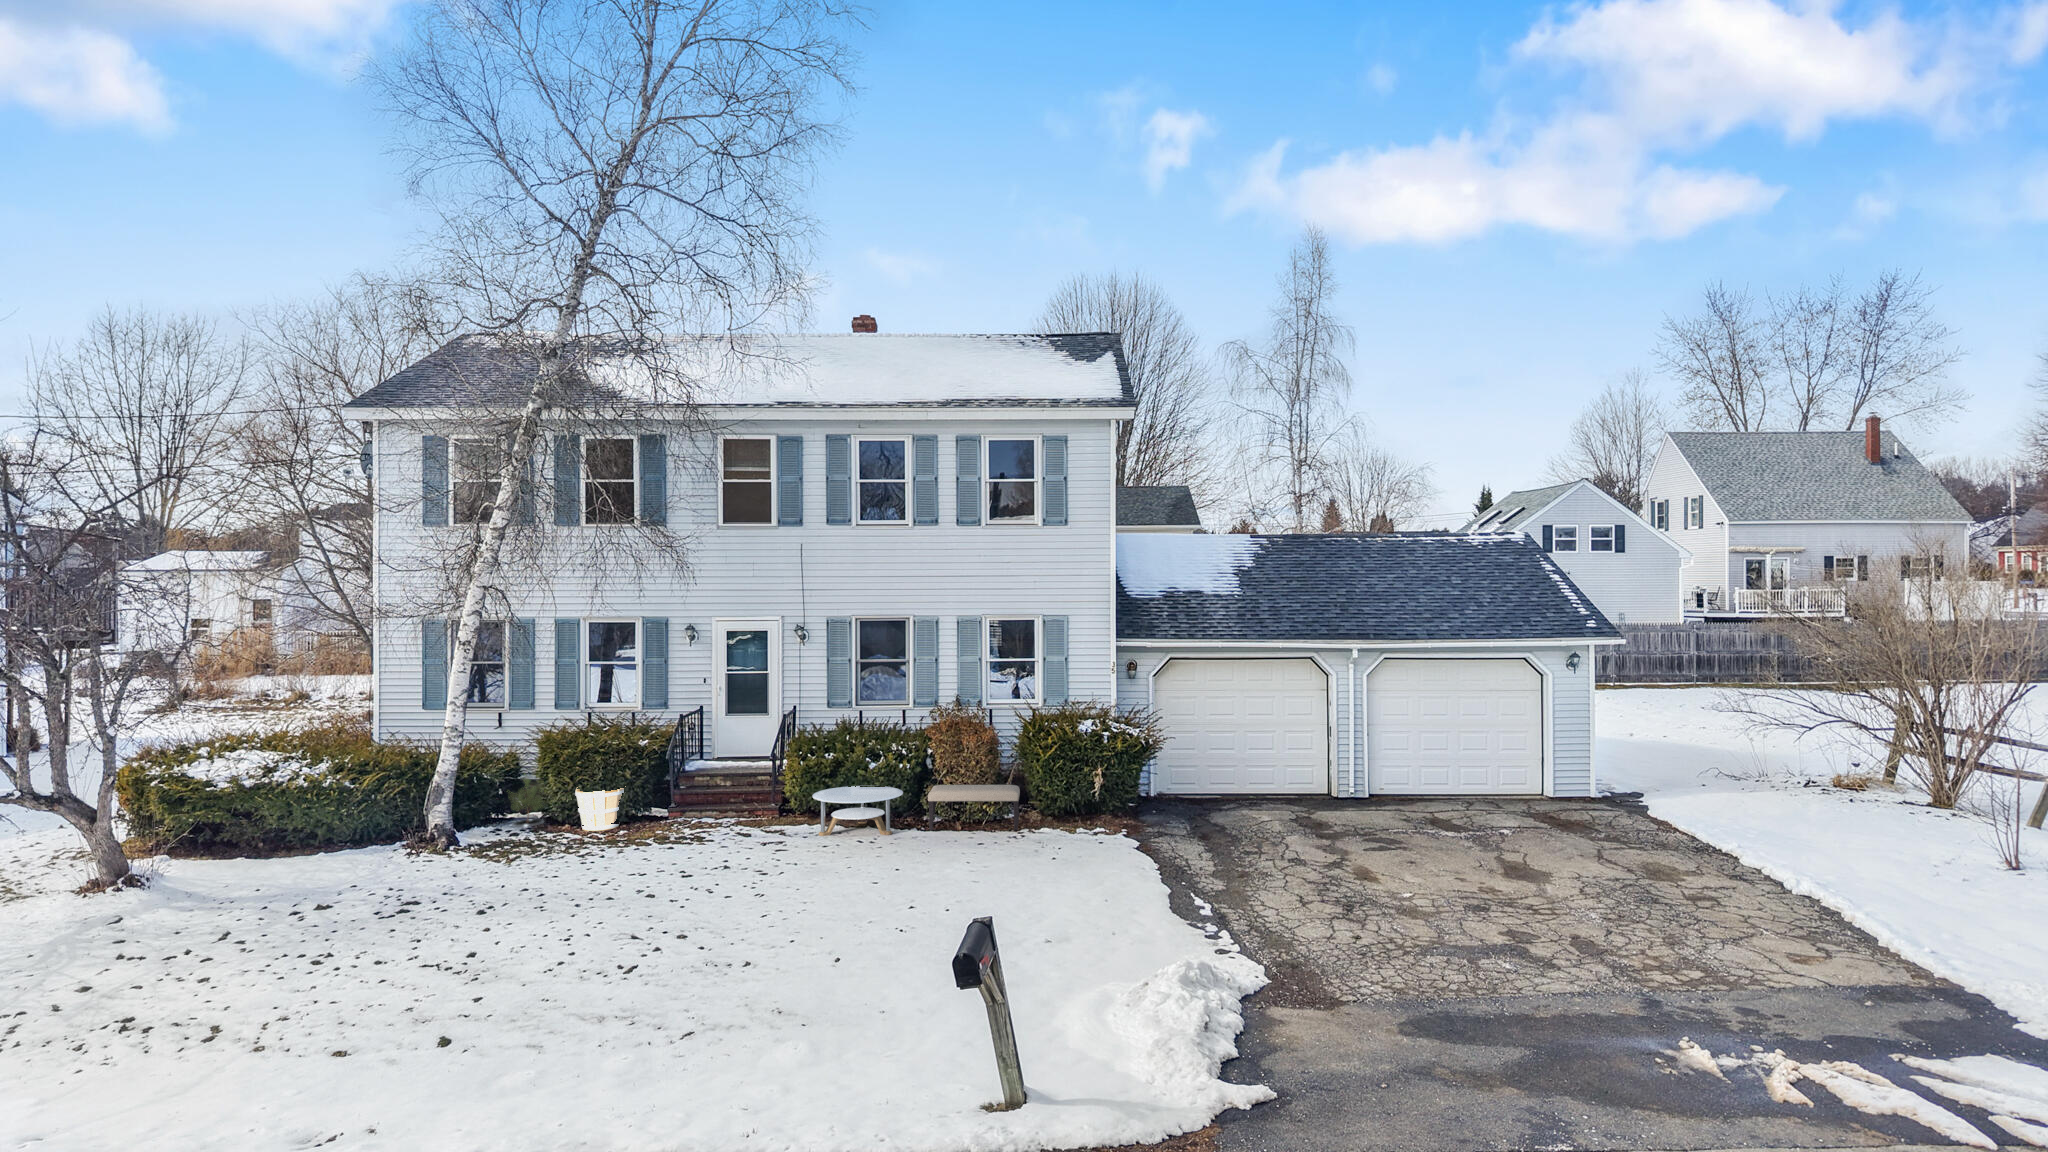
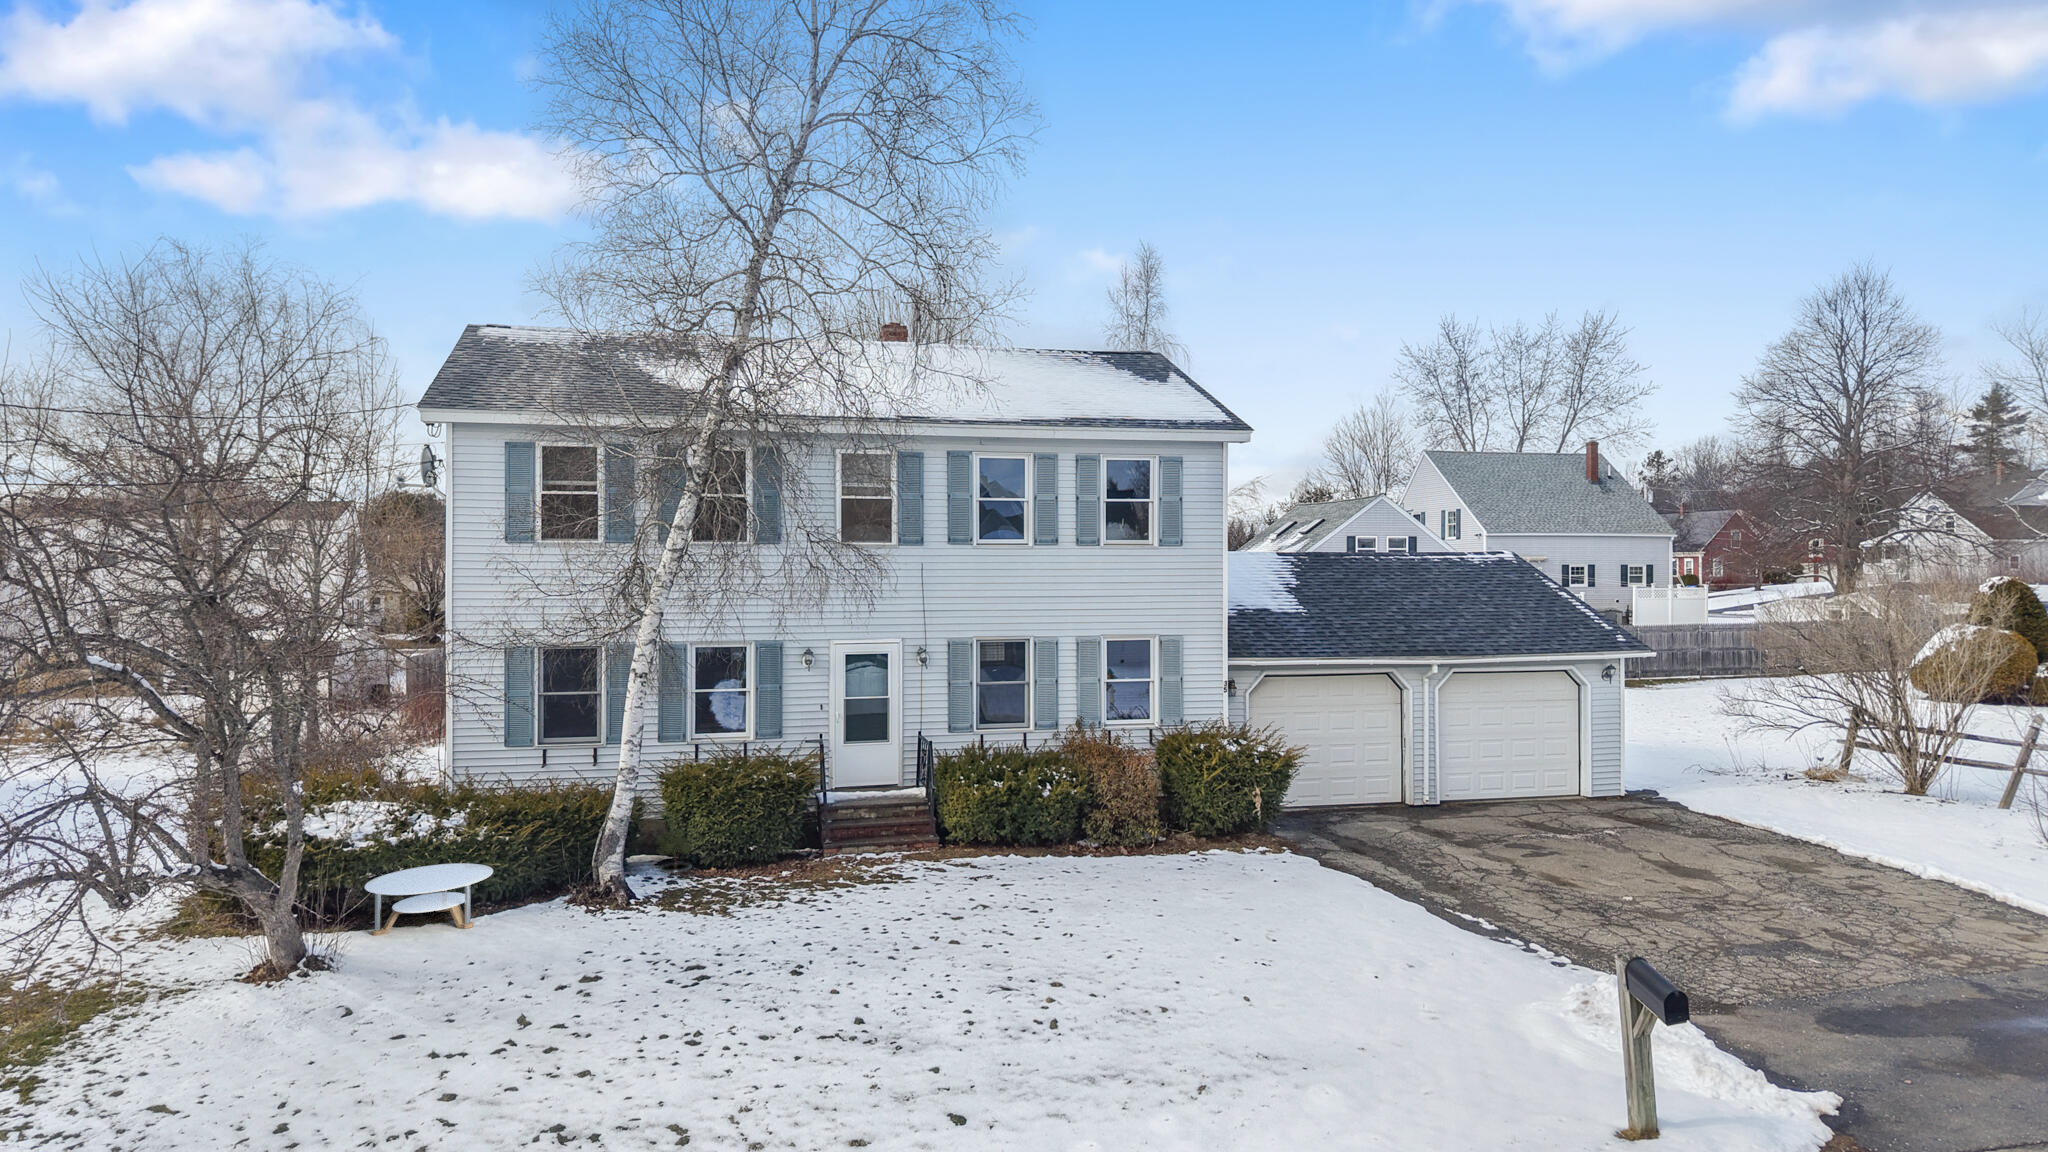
bench: present [928,785,1020,831] -> none [1097,807,1190,855]
round table: present [812,786,903,836] -> present [365,863,493,936]
wooden bucket: present [575,787,624,831] -> none [737,821,789,874]

